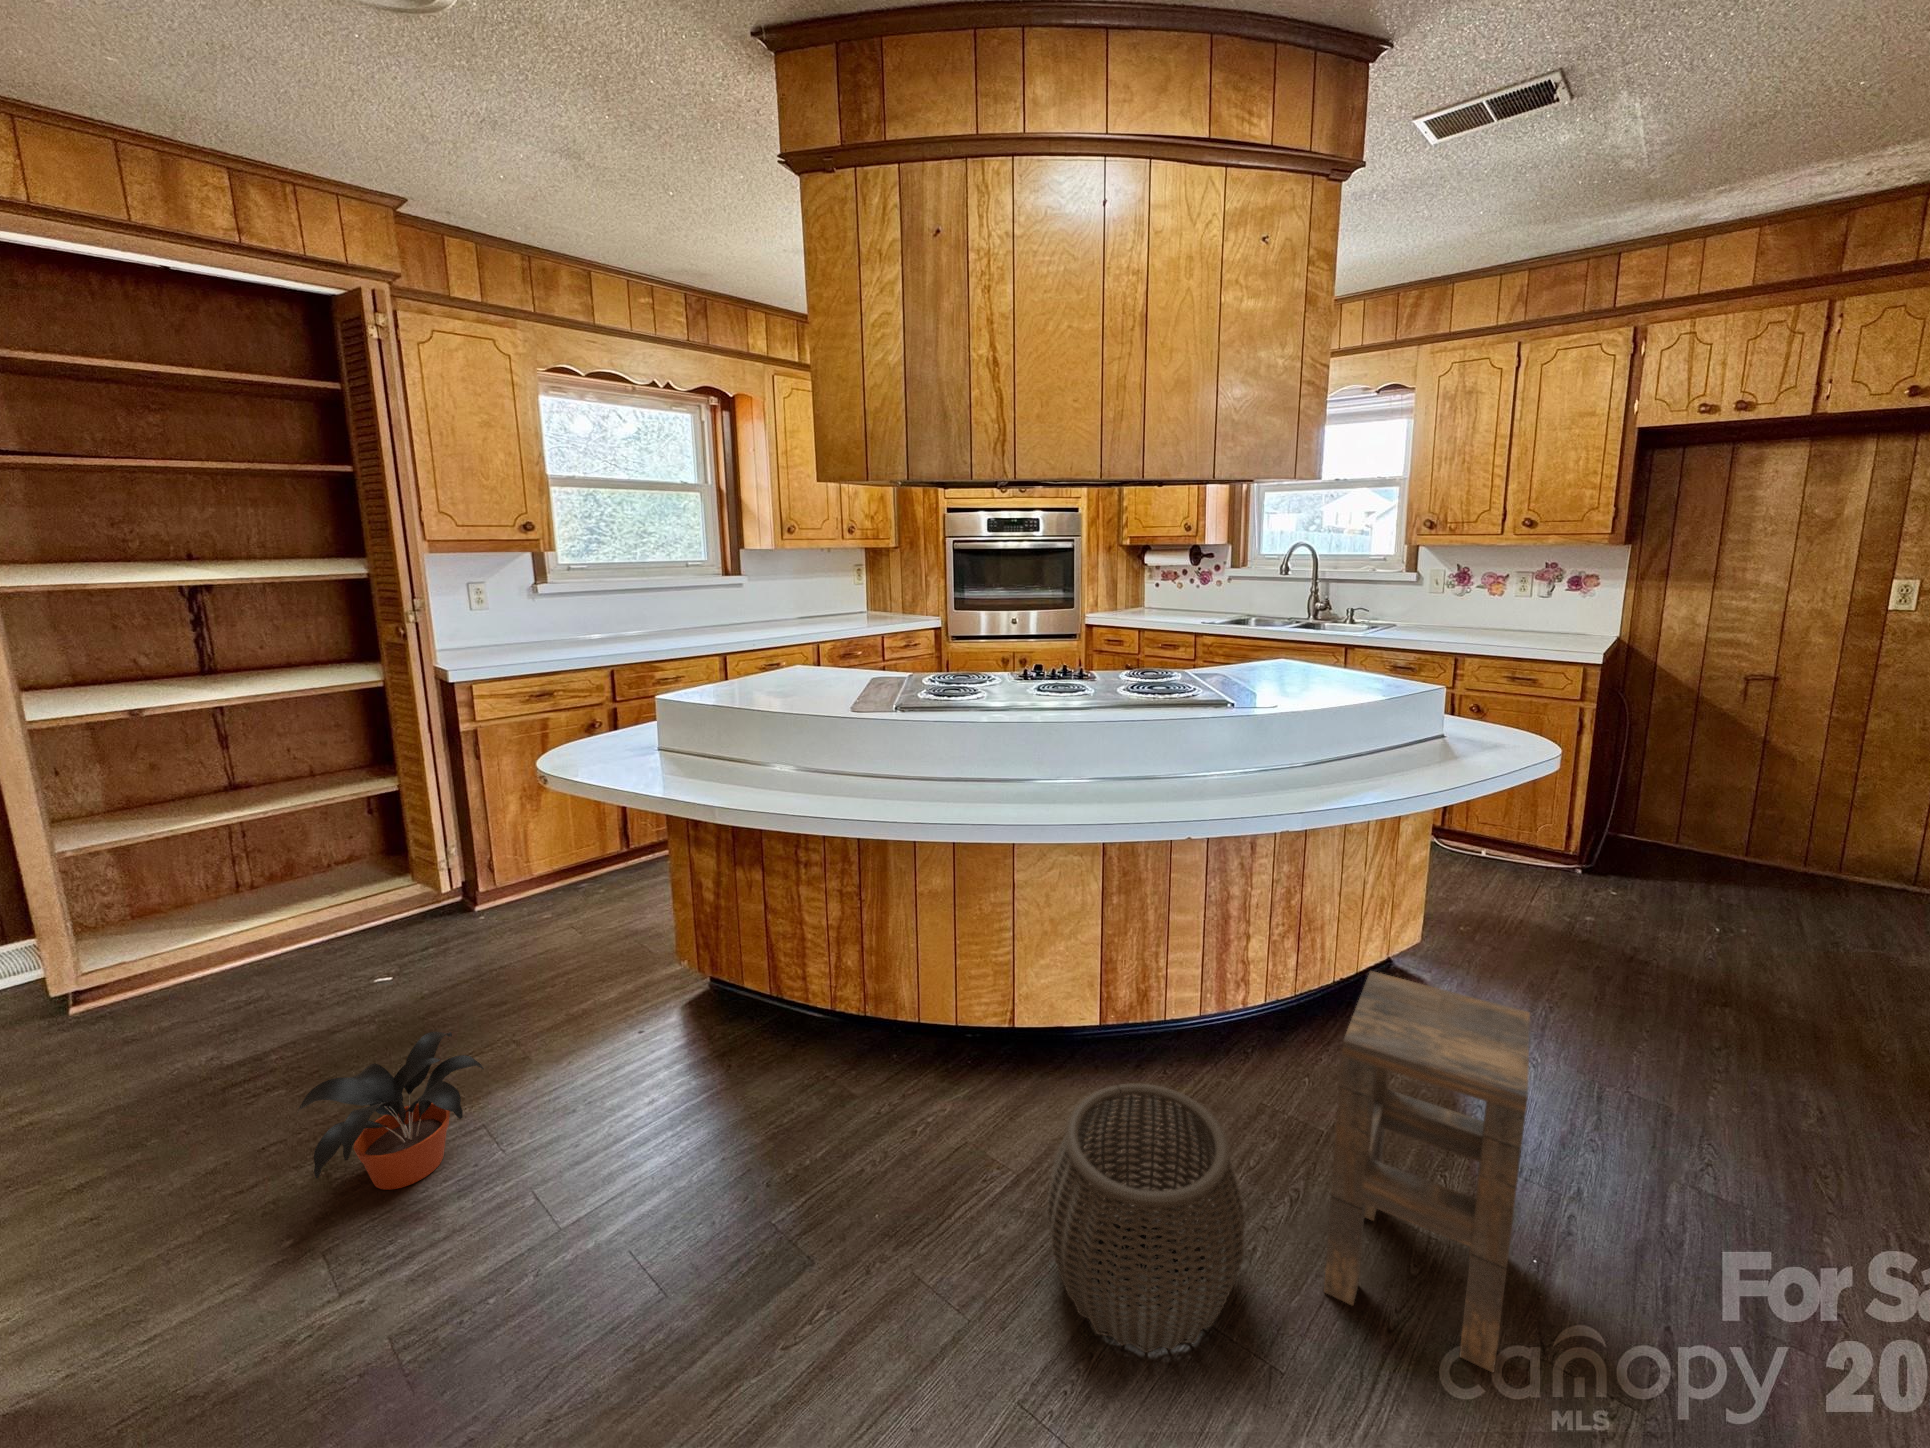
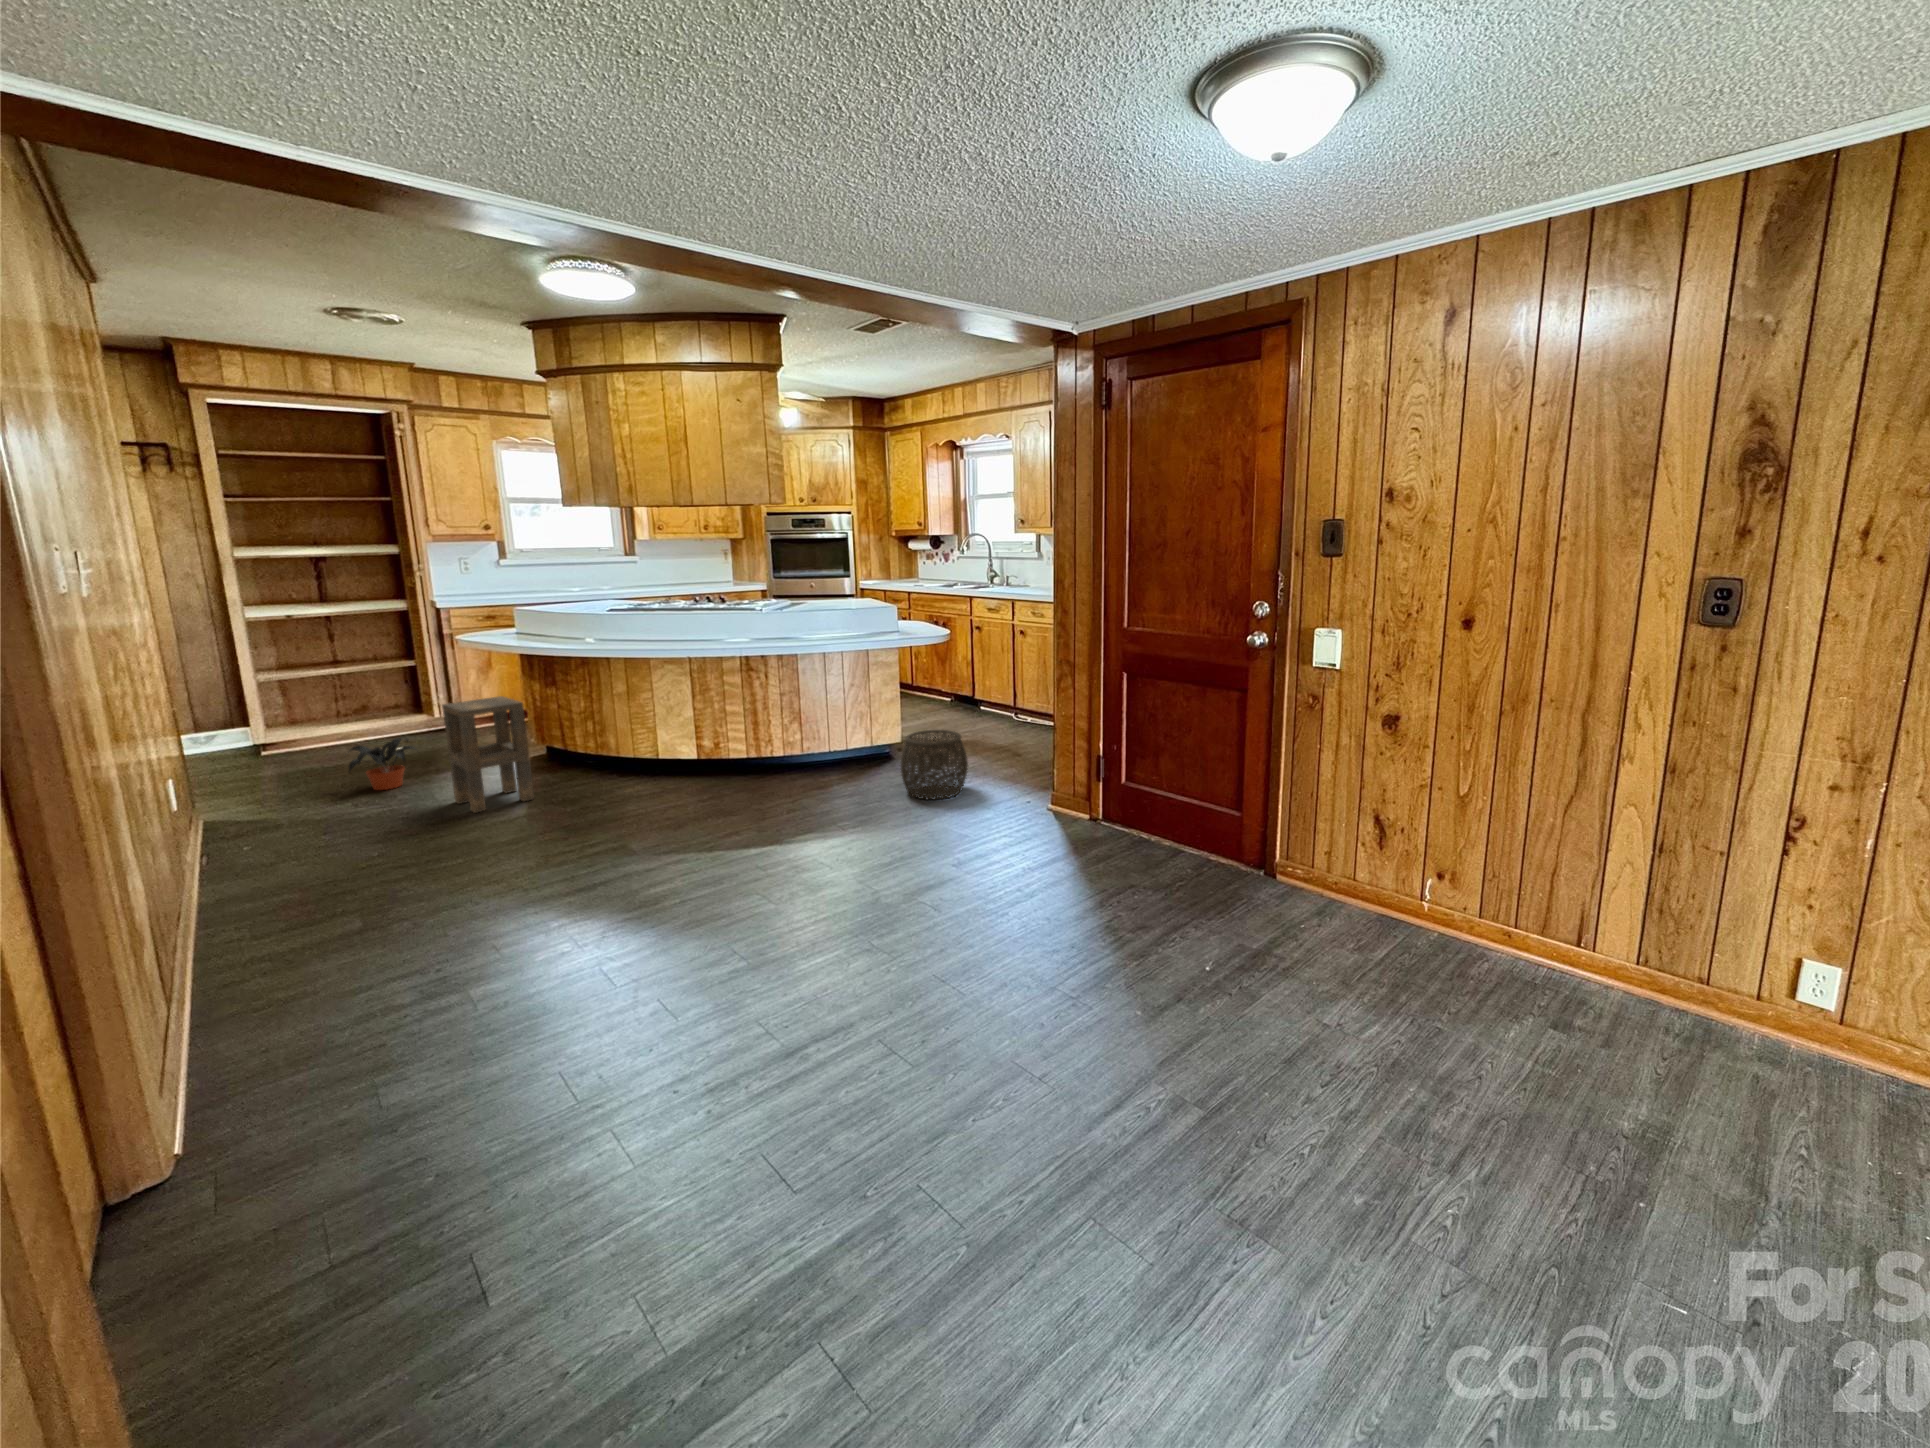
side table: present [1324,971,1530,1372] -> present [442,696,534,813]
woven basket: present [1046,1084,1245,1352] -> present [900,730,968,799]

